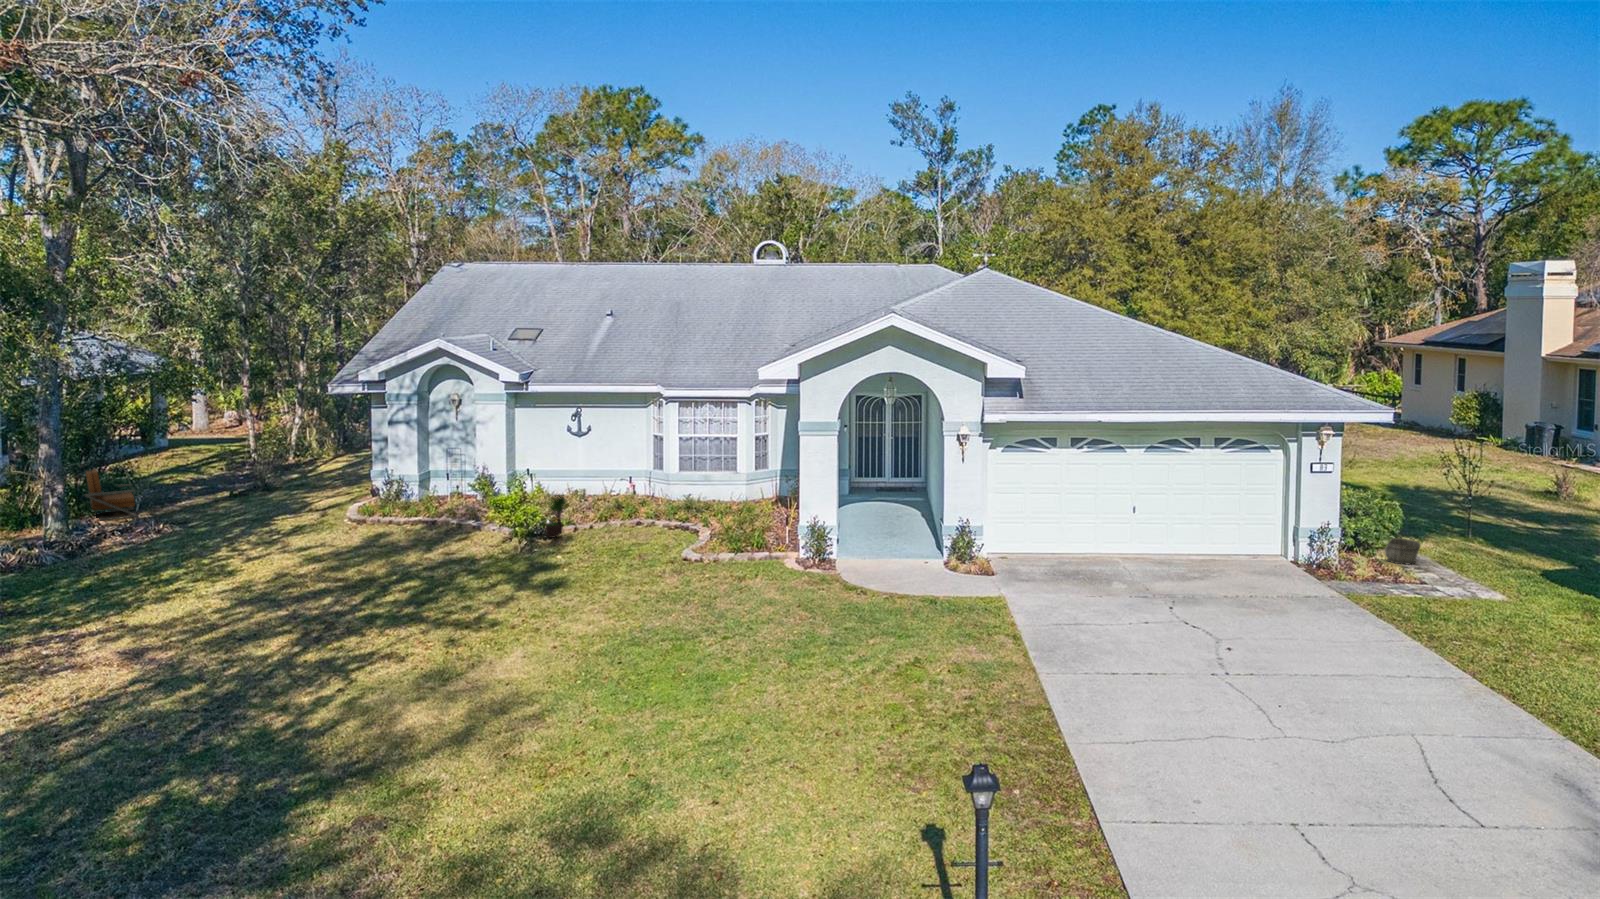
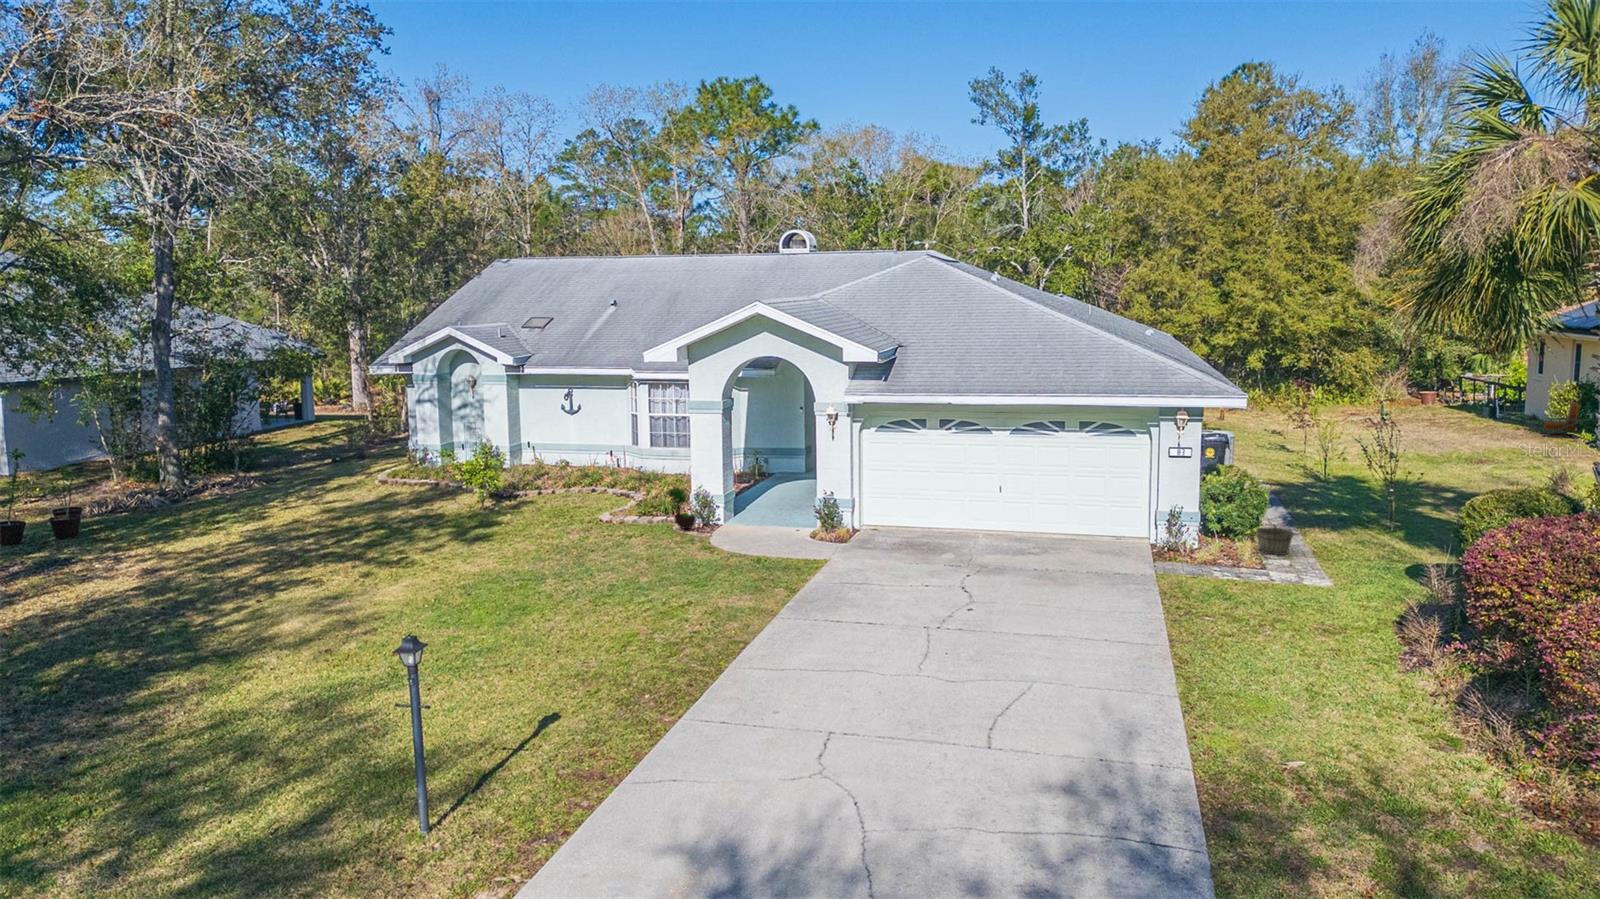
lounge chair: present [85,469,137,520] -> present [1543,402,1581,439]
potted tree: present [546,495,567,538] -> present [667,487,696,529]

